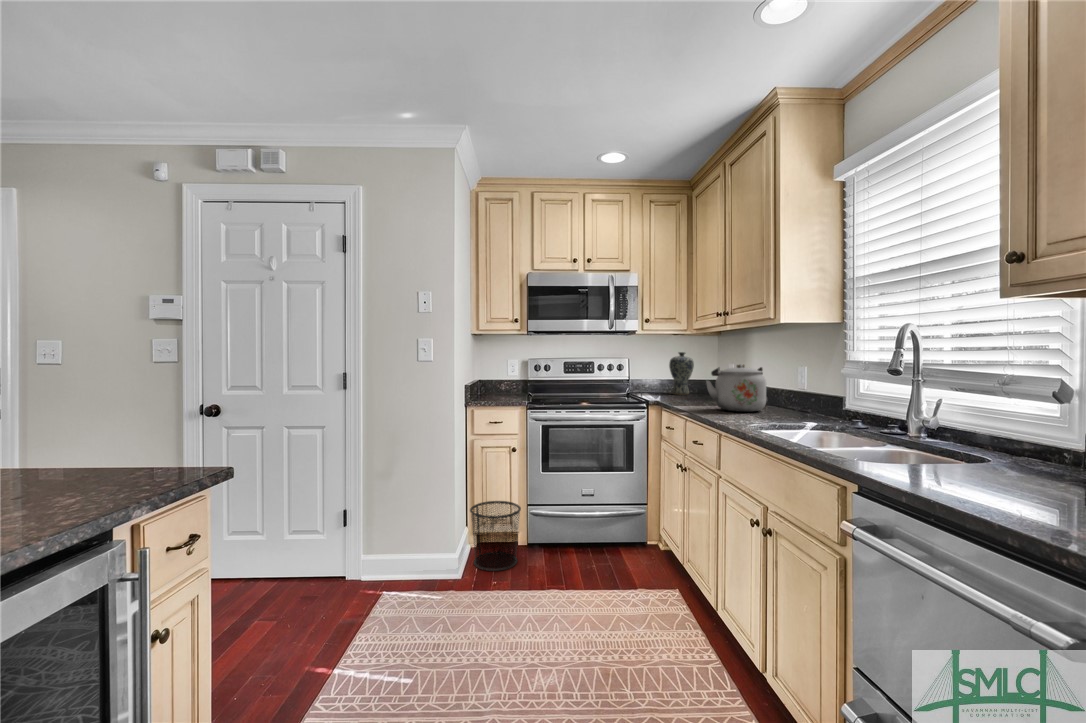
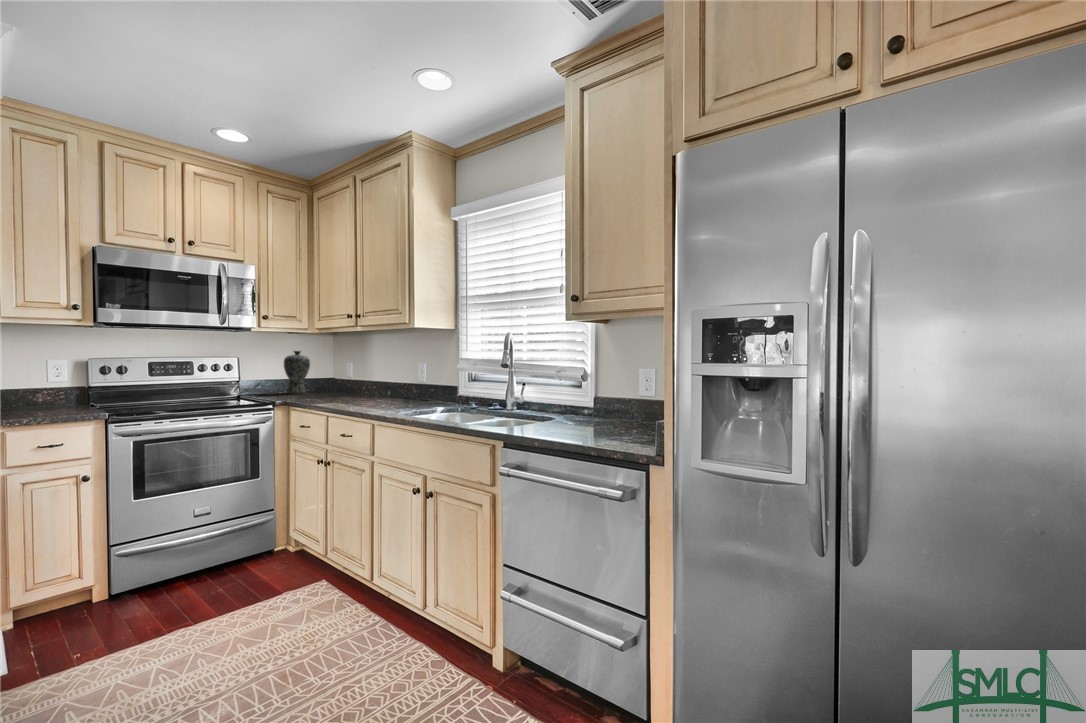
kettle: present [706,364,766,412] -> none [344,362,396,404]
waste bin: present [470,501,521,571] -> none [15,547,110,648]

